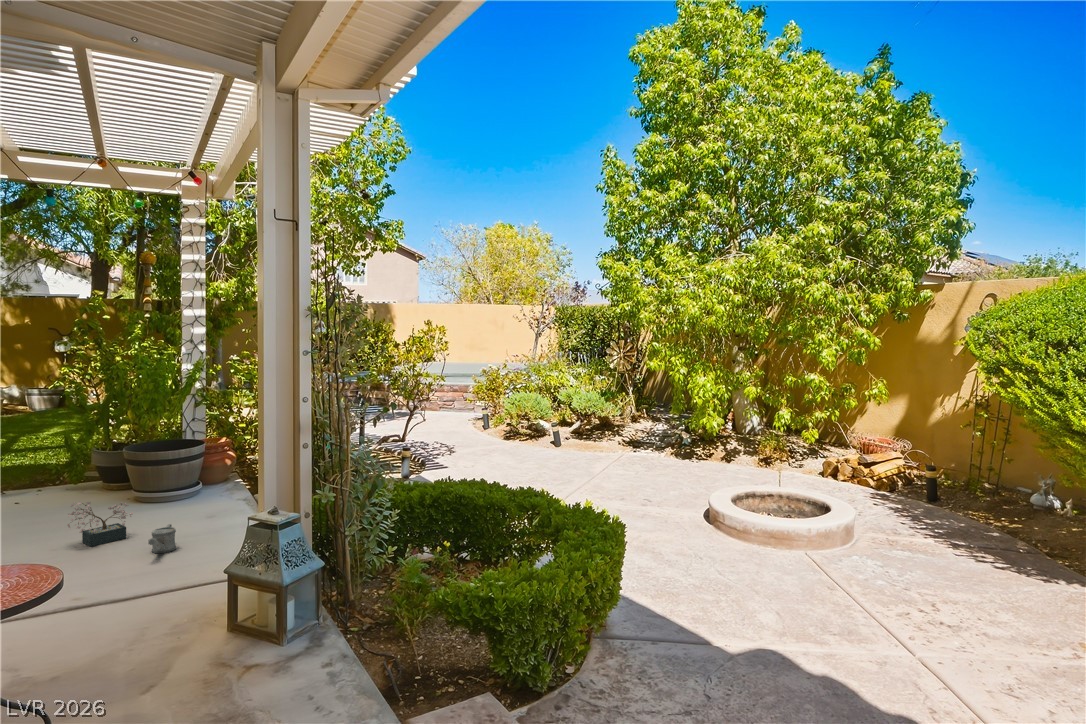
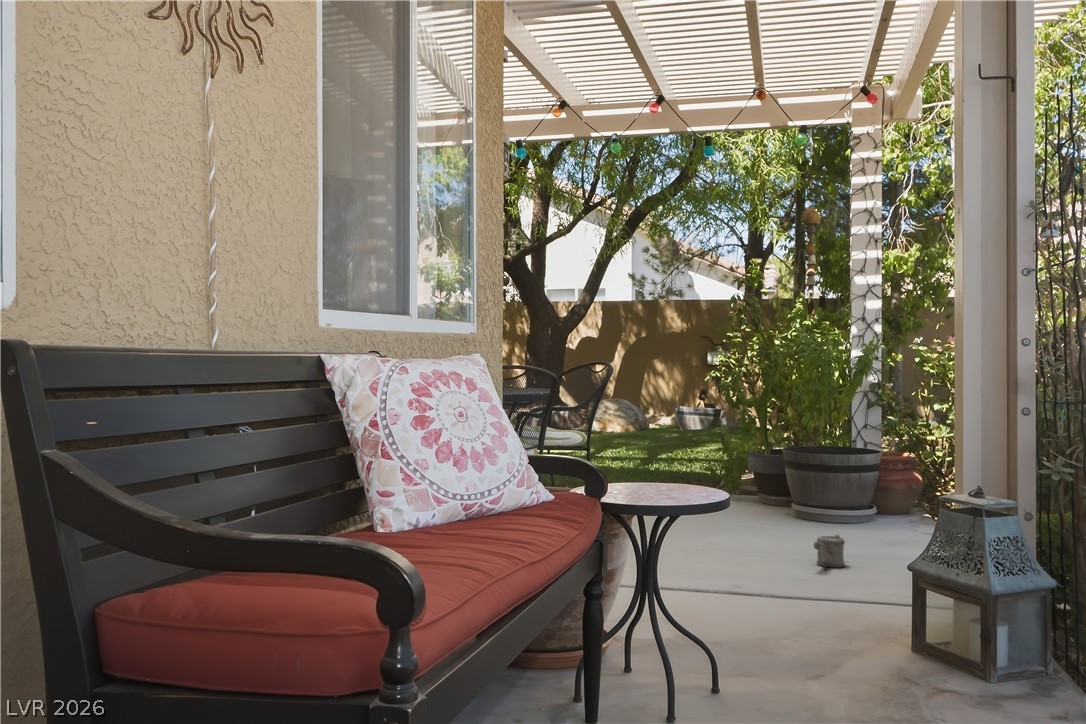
decorative plant: present [67,501,133,547] -> none [730,491,796,547]

